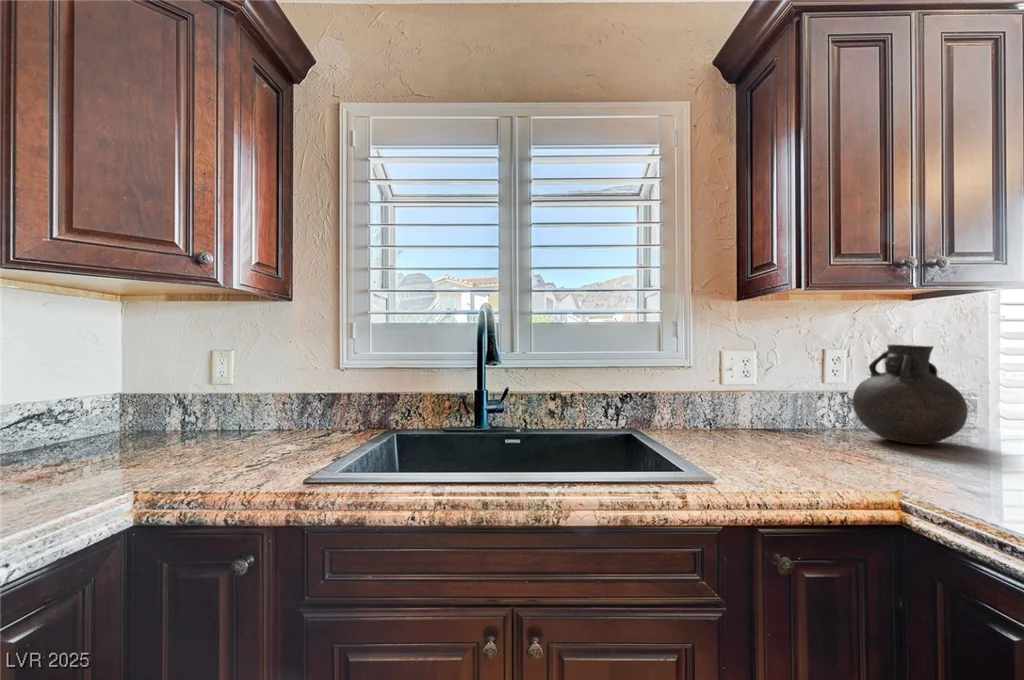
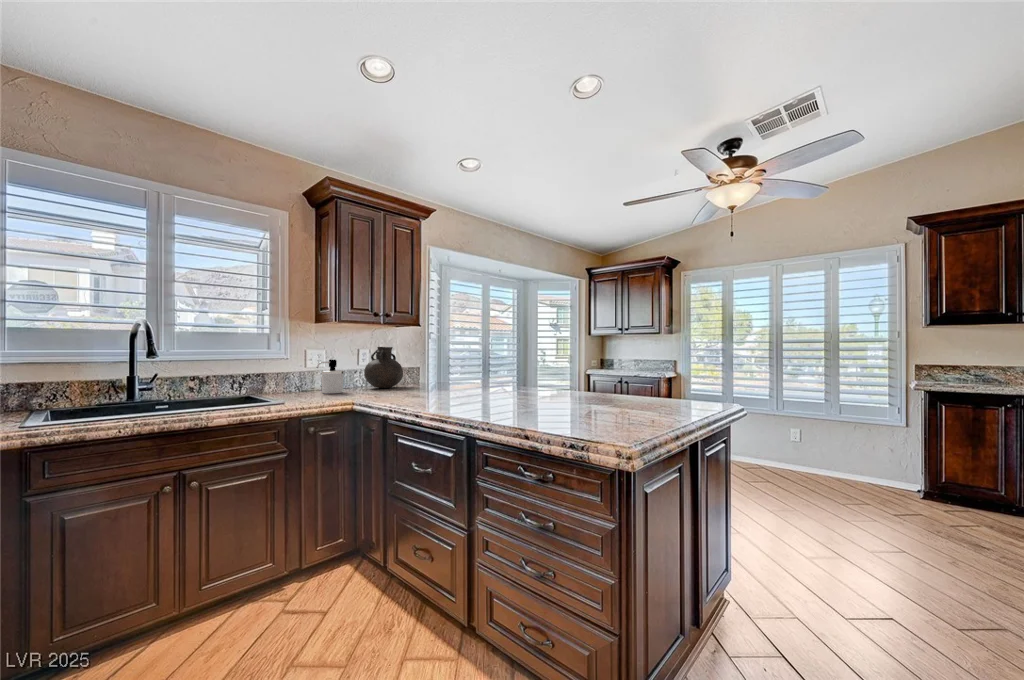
soap dispenser: none [762,374,818,451] -> present [317,360,344,394]

